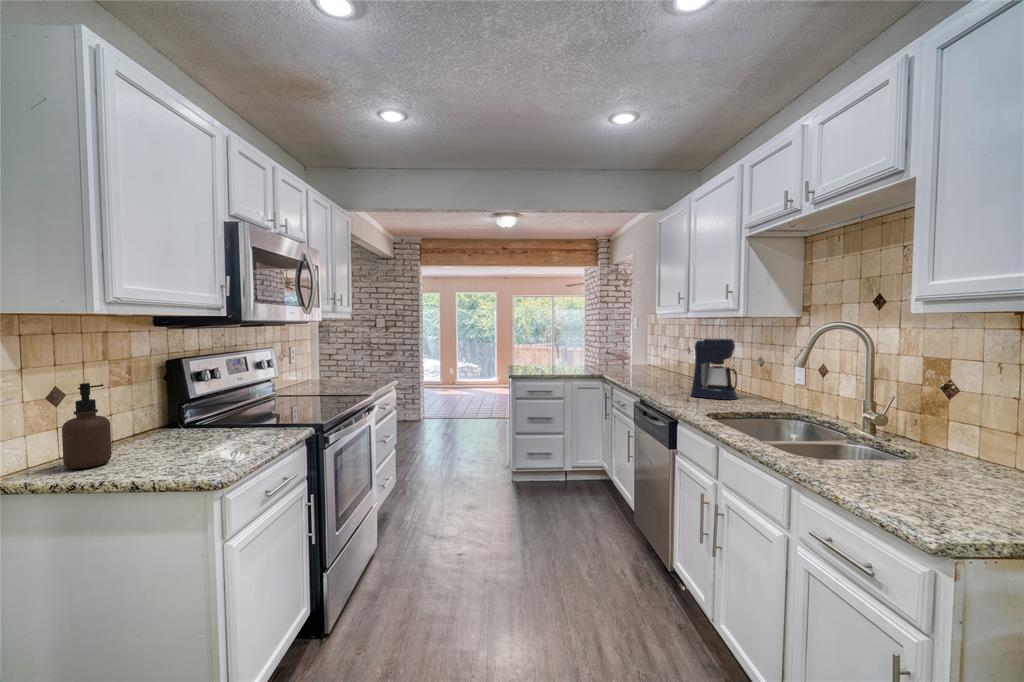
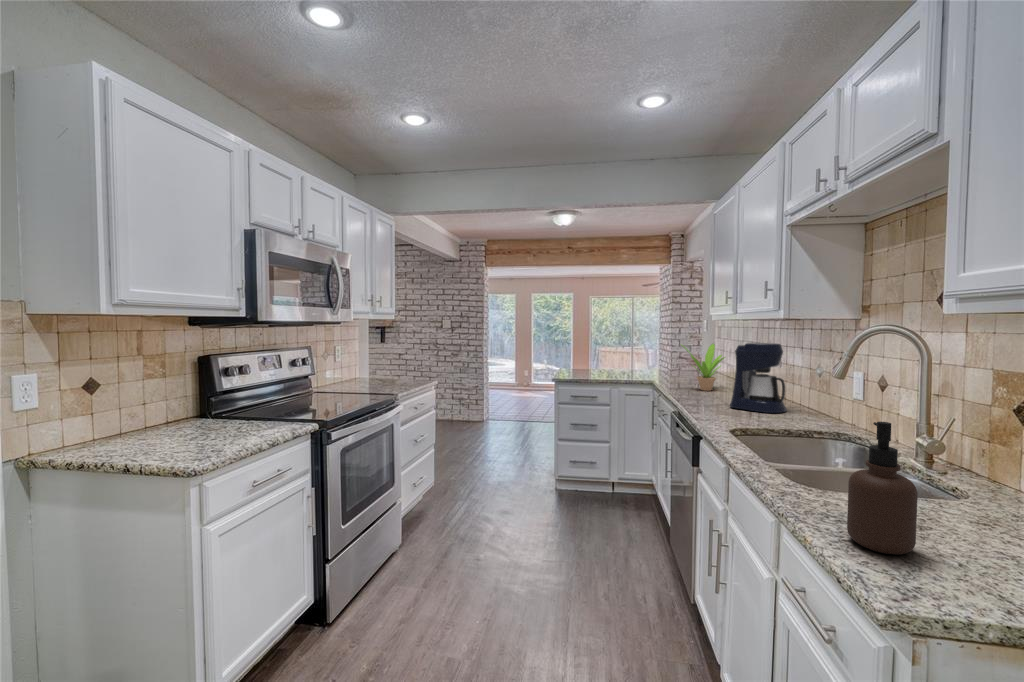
potted plant: none [635,340,676,382] -> present [682,344,725,391]
soap dispenser: present [62,383,112,469] -> present [847,422,918,555]

